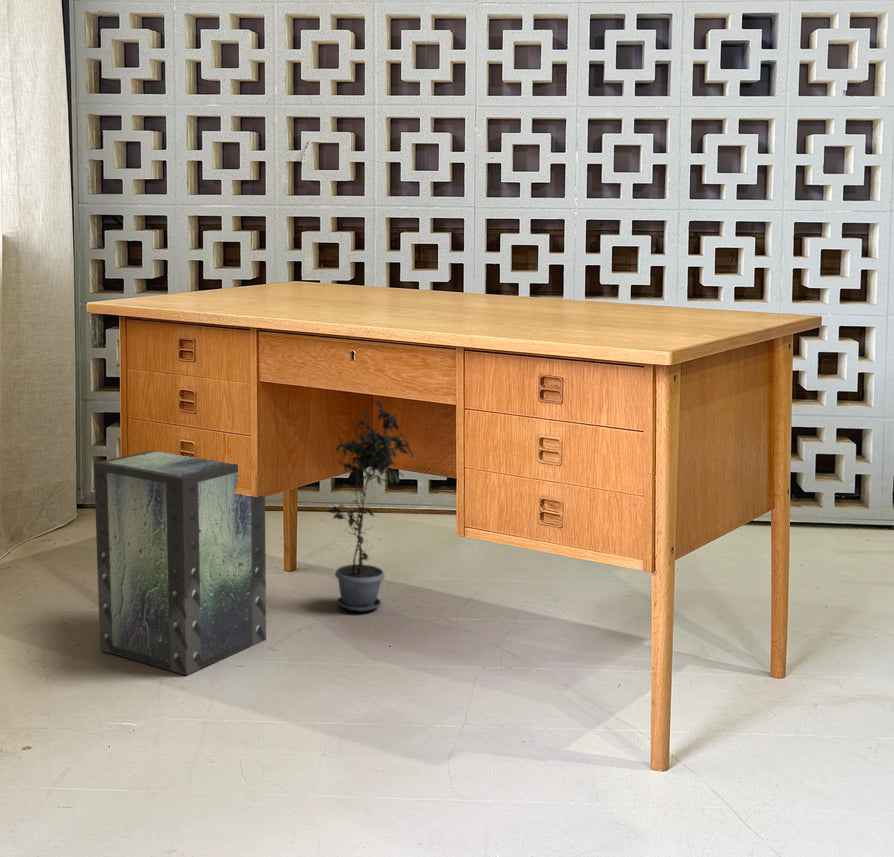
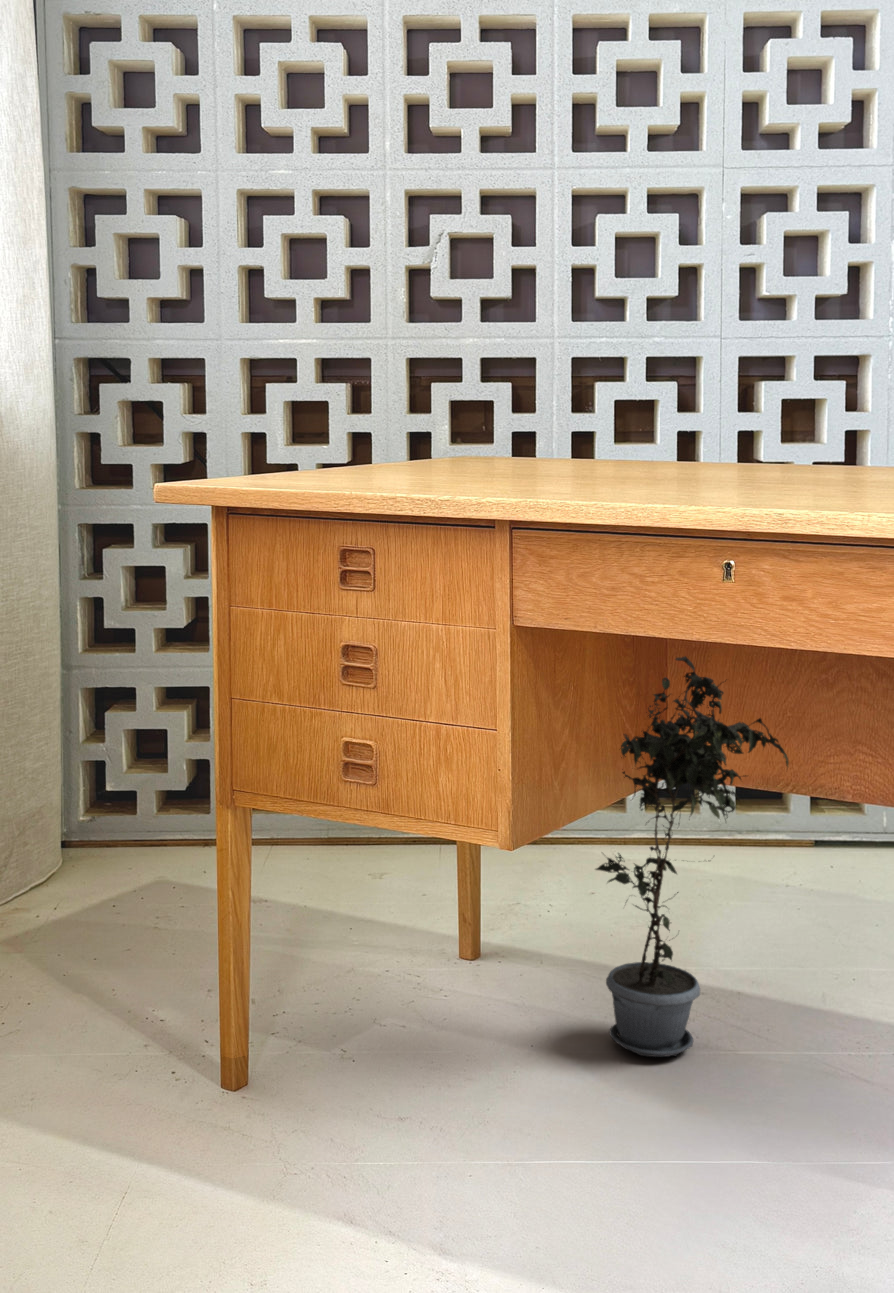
storage box: present [94,450,266,675] -> none [185,751,520,1250]

